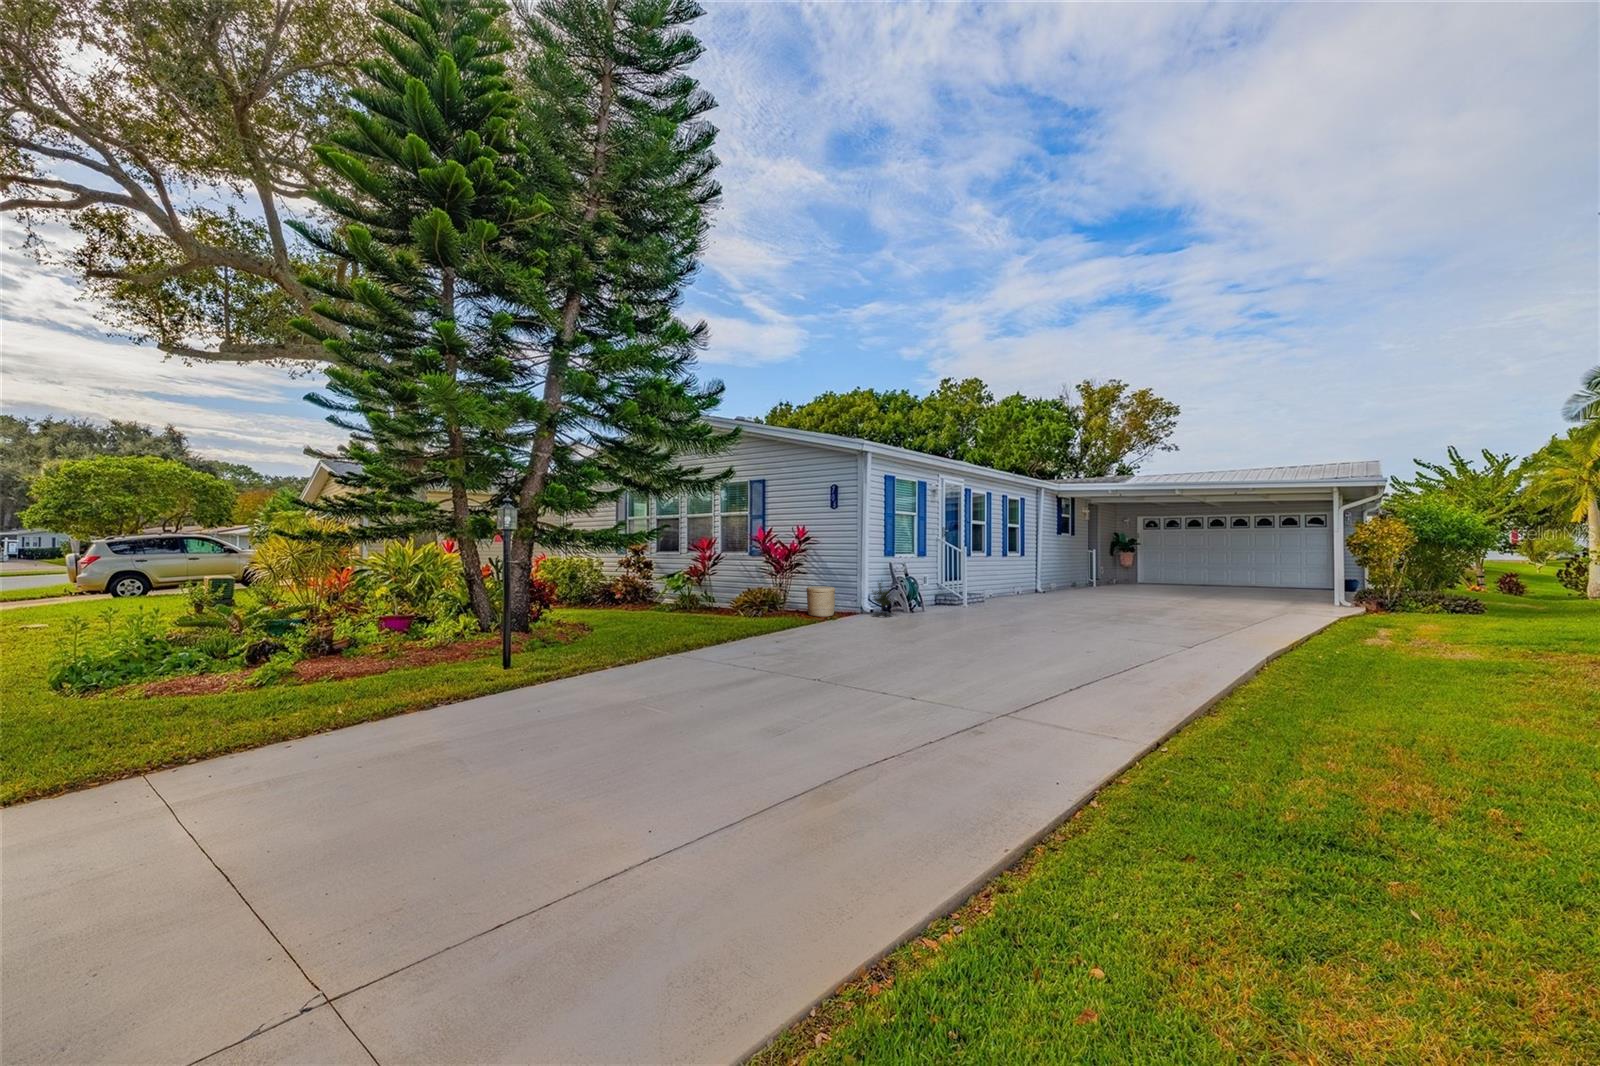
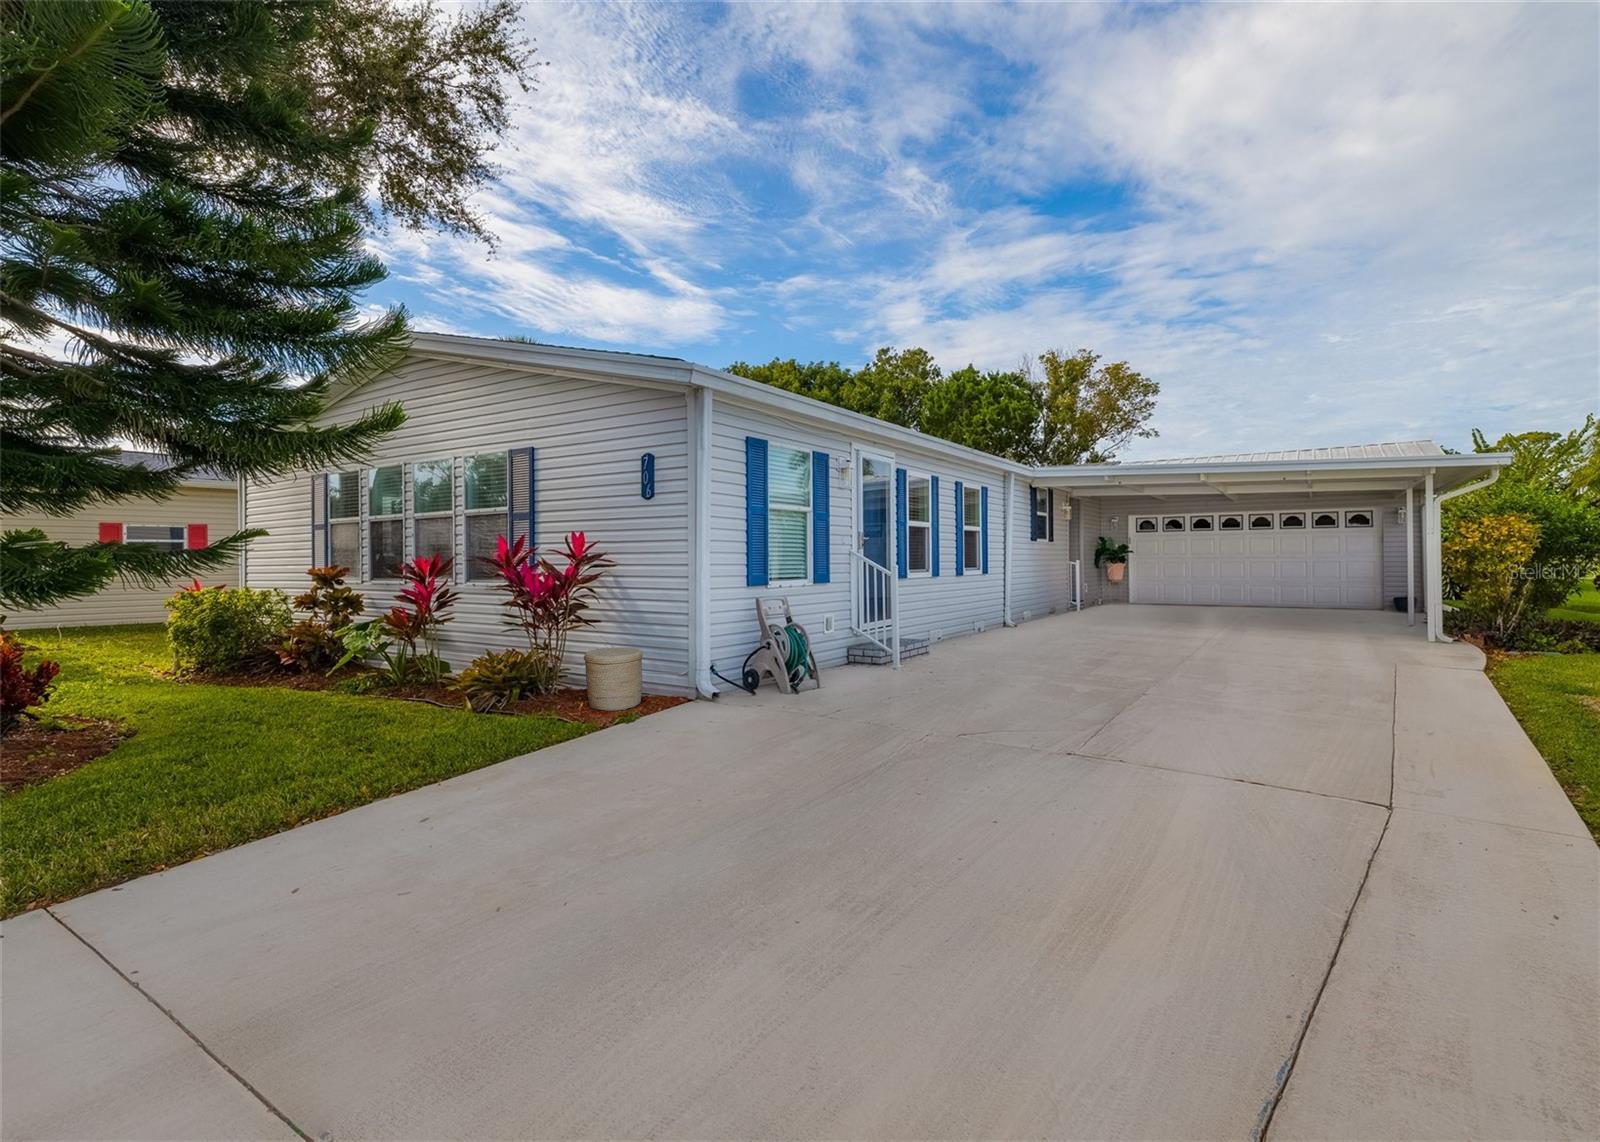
potted tree: present [872,583,893,617] -> none [709,632,754,711]

